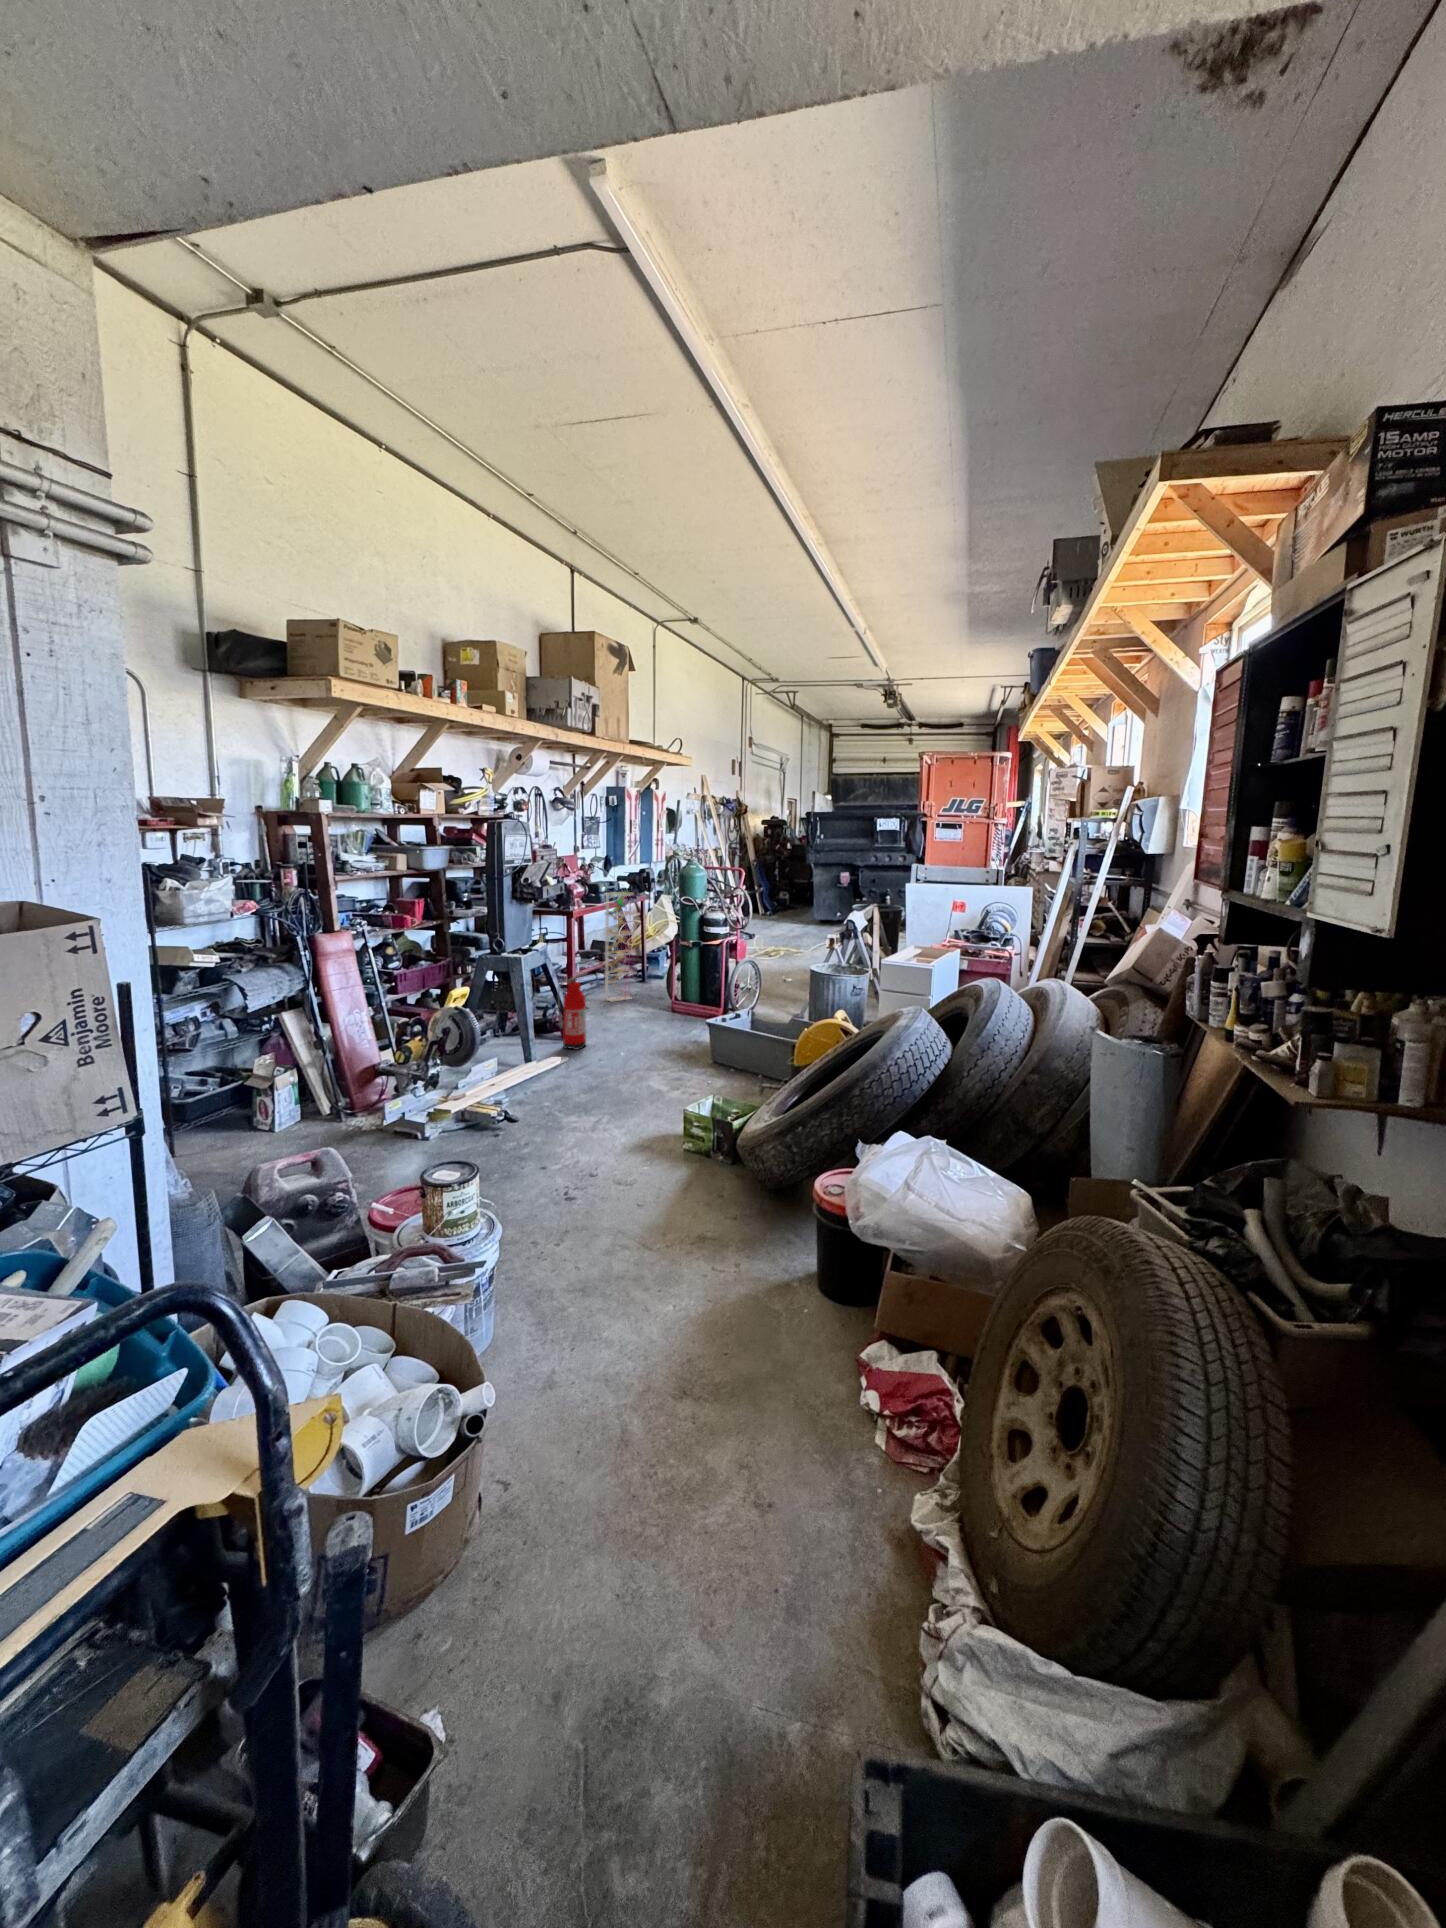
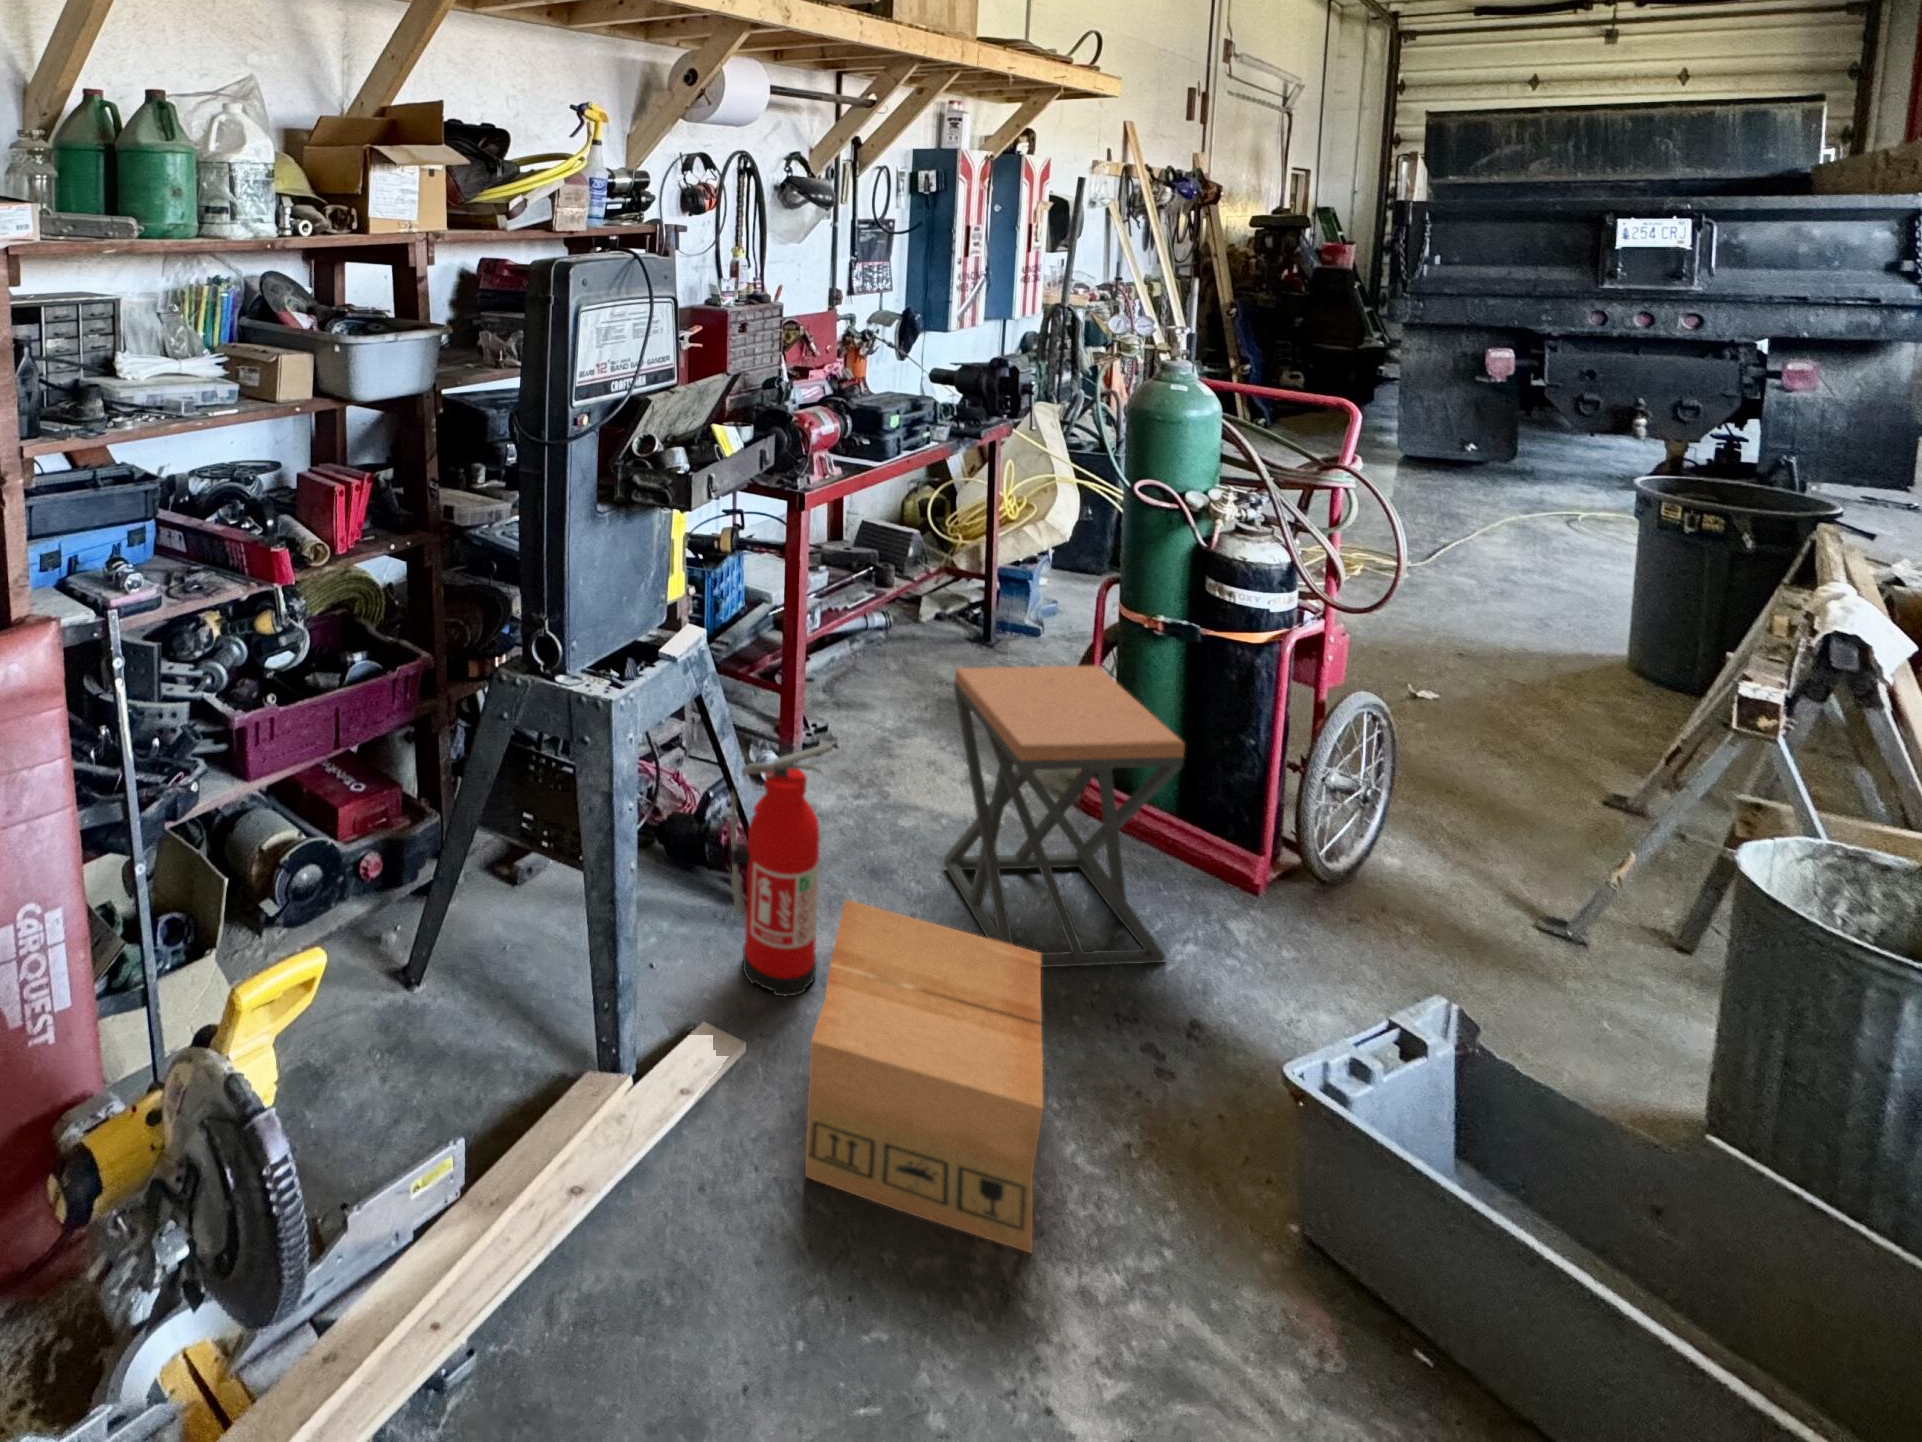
shelving unit: present [605,892,634,1002] -> none [885,422,982,720]
stool: none [625,955,688,1038] -> present [944,666,1185,967]
cardboard box: none [587,1011,647,1069] -> present [805,900,1043,1253]

